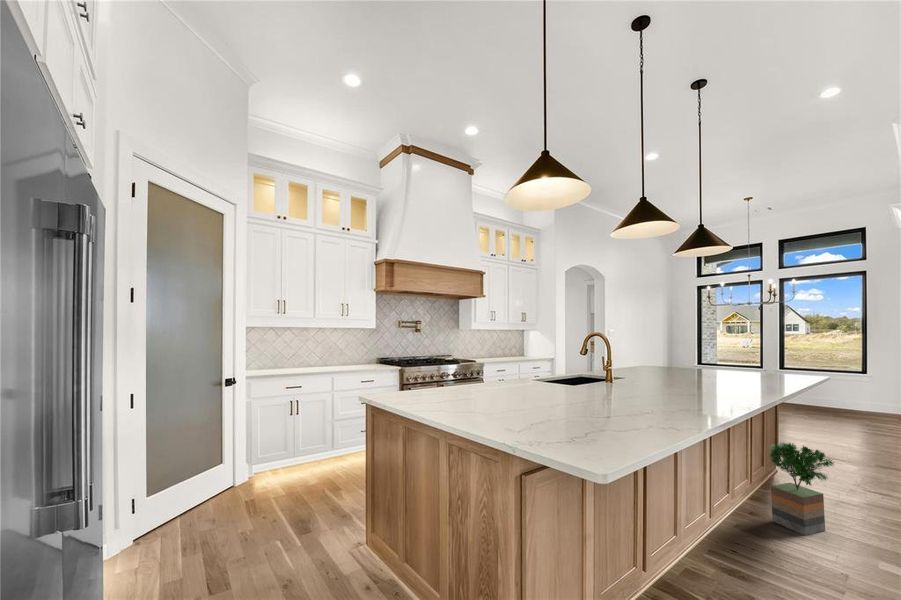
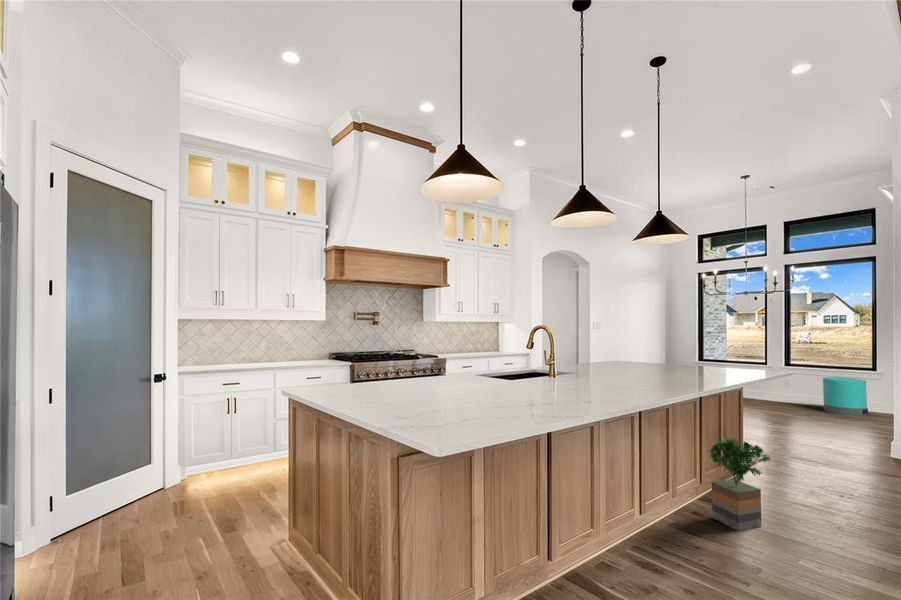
trash can: none [821,381,866,417] -> present [823,377,868,416]

